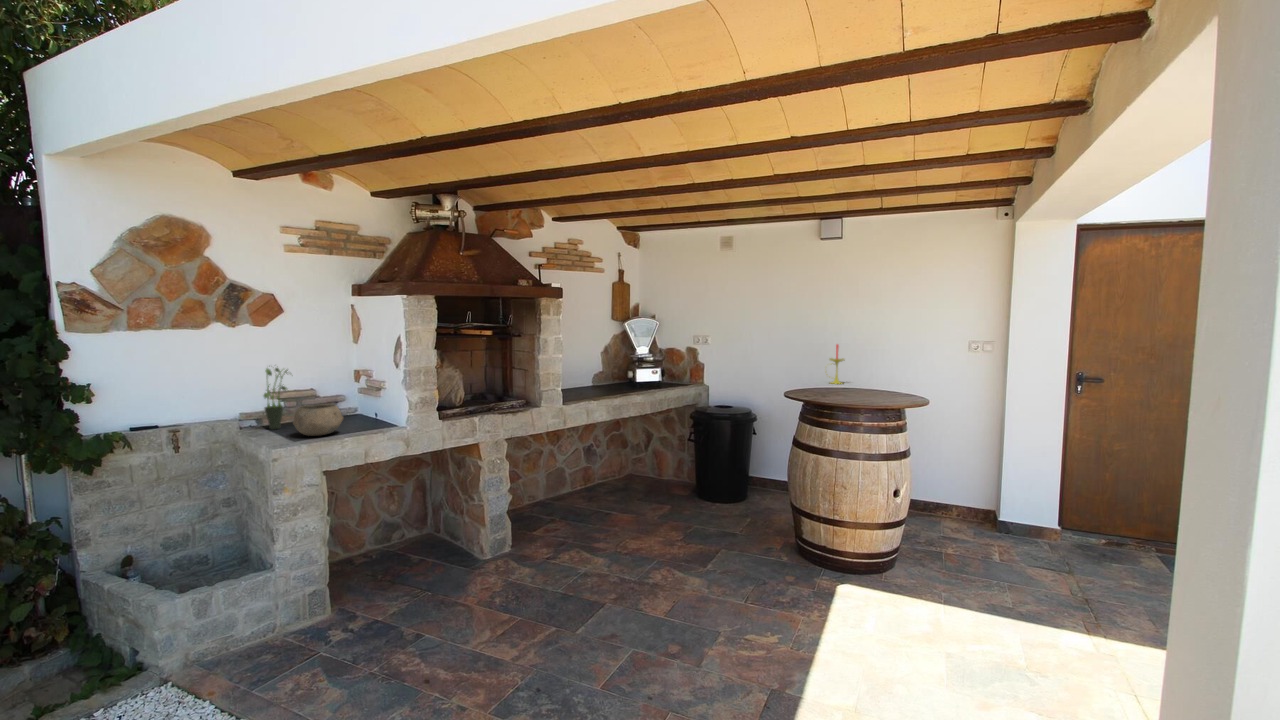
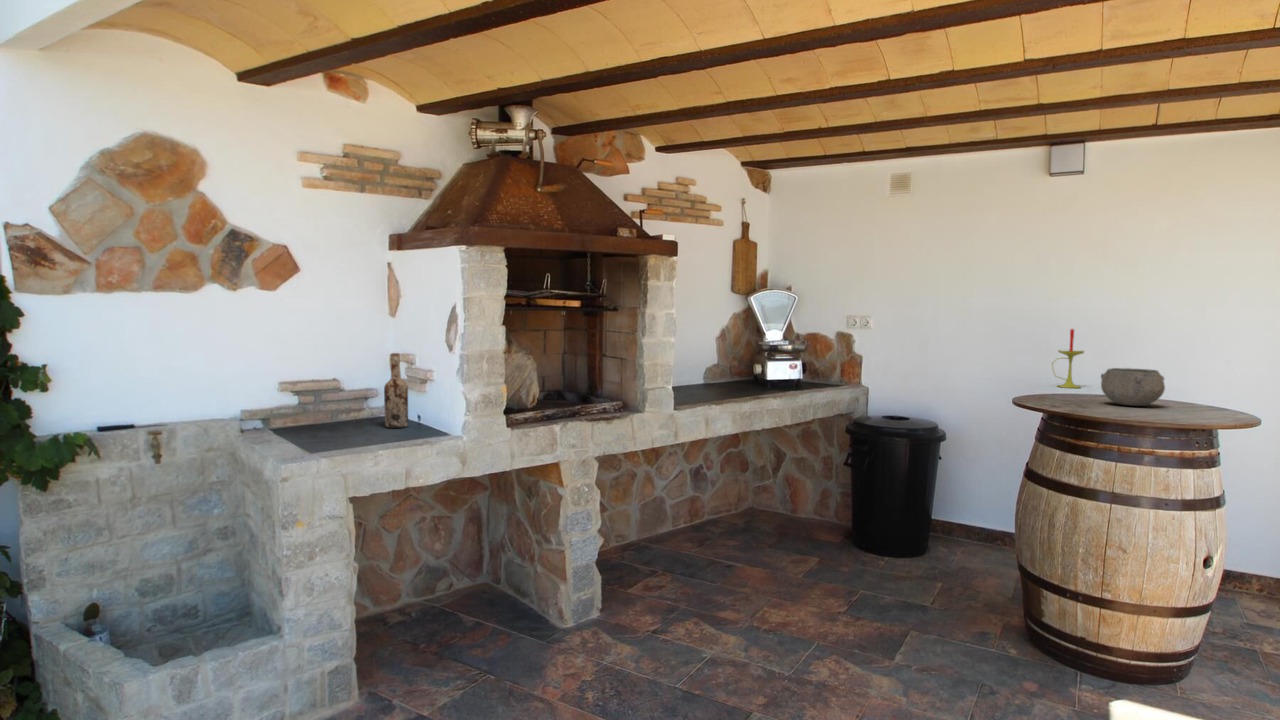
potted plant: present [264,368,288,429] -> none [273,344,311,433]
wine bottle: none [348,370,367,424] -> present [384,353,408,428]
bowl: present [293,404,343,436] -> present [1101,368,1165,406]

